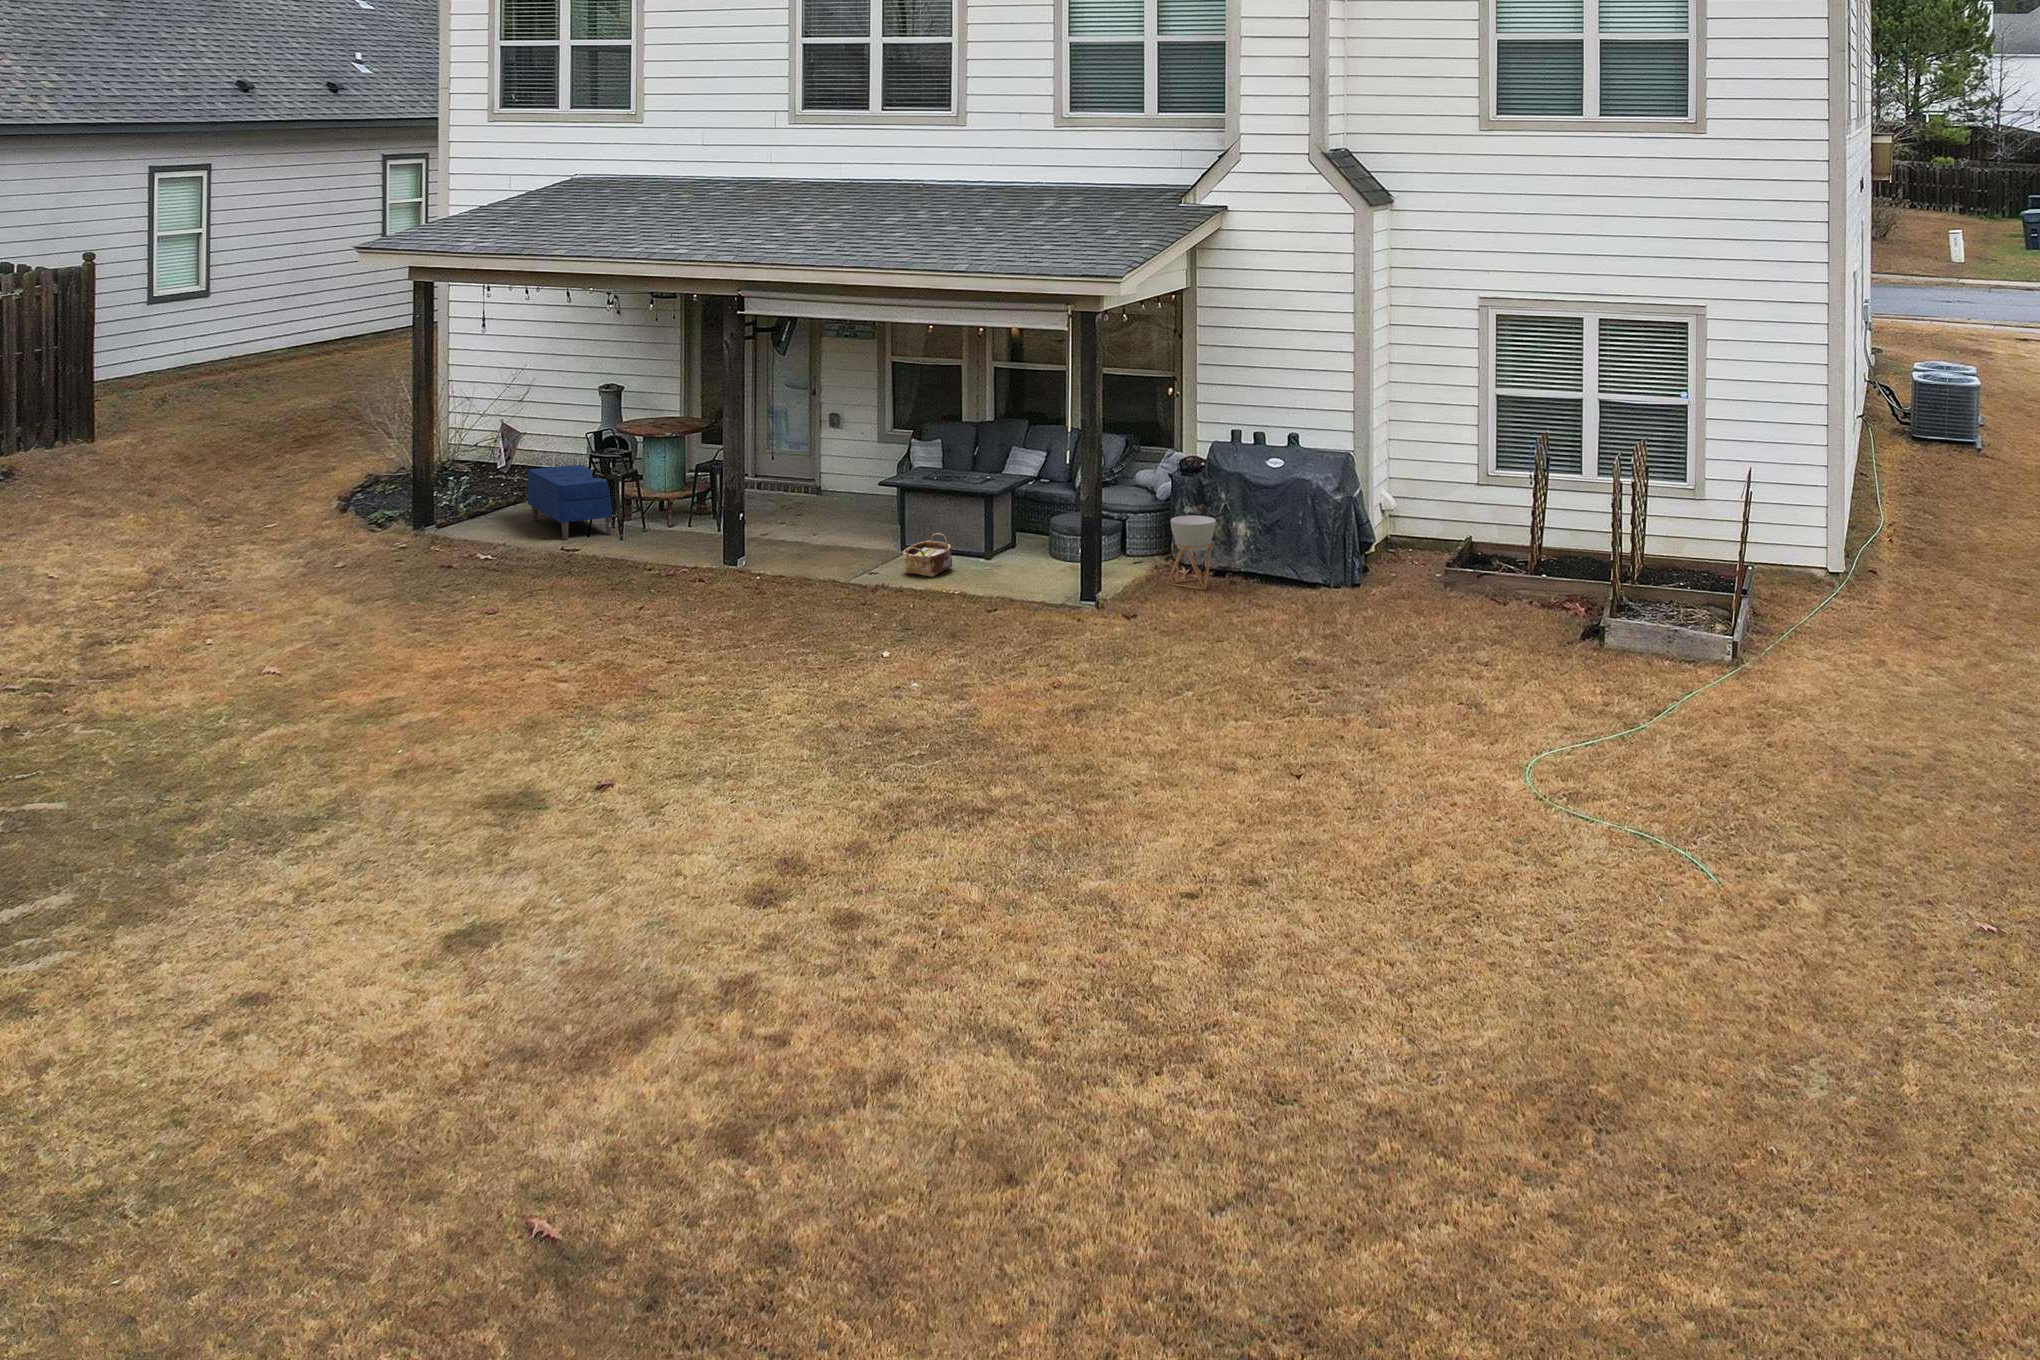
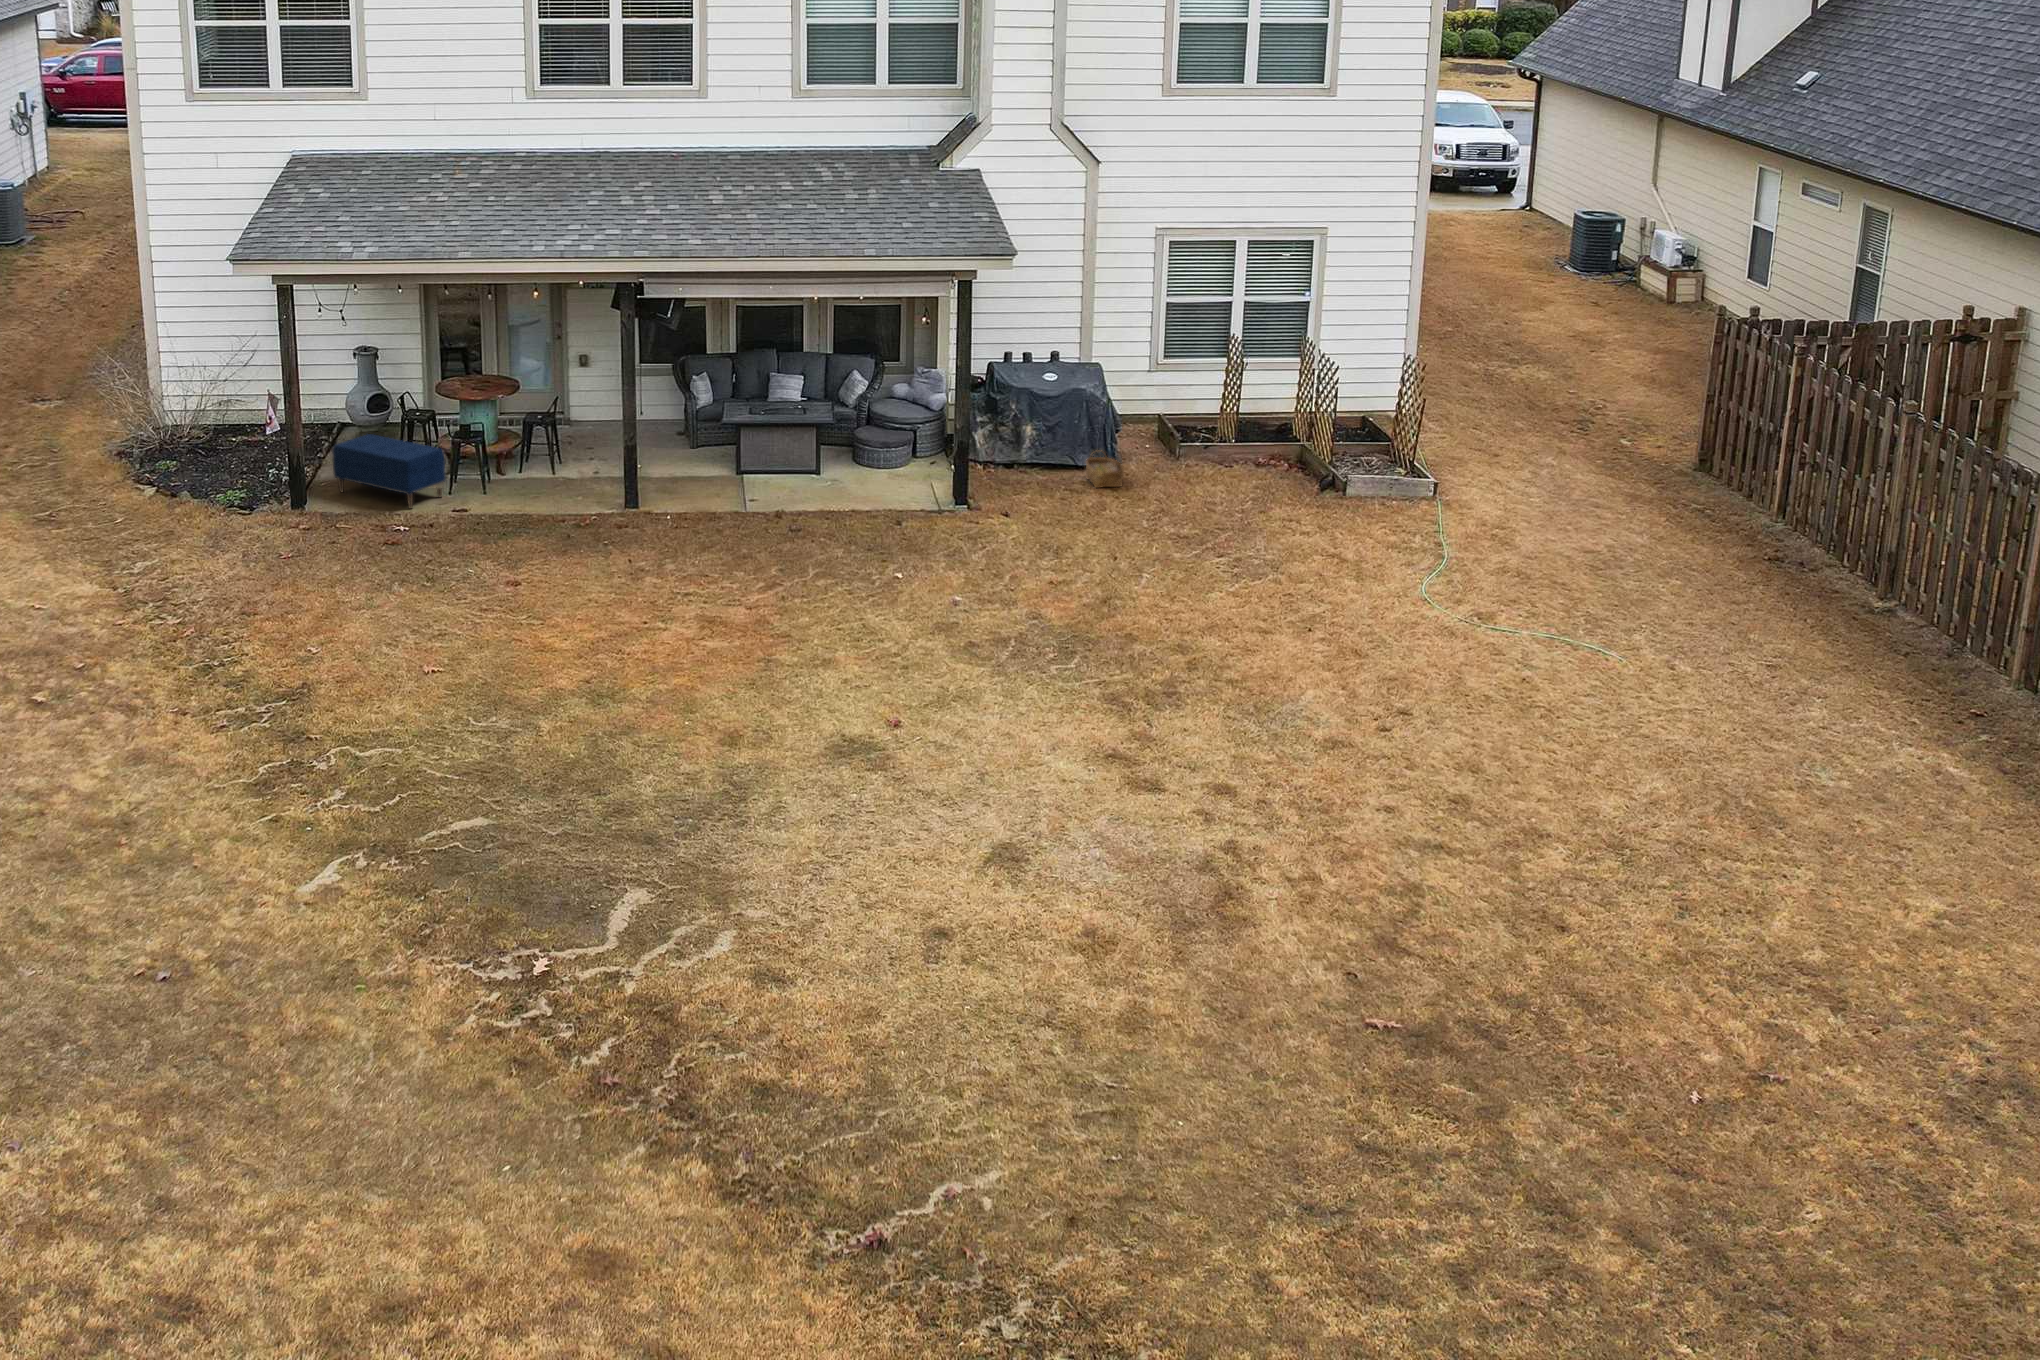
planter: present [1167,516,1216,590] -> none [979,426,1017,486]
woven basket: present [903,533,952,577] -> present [1086,451,1124,488]

